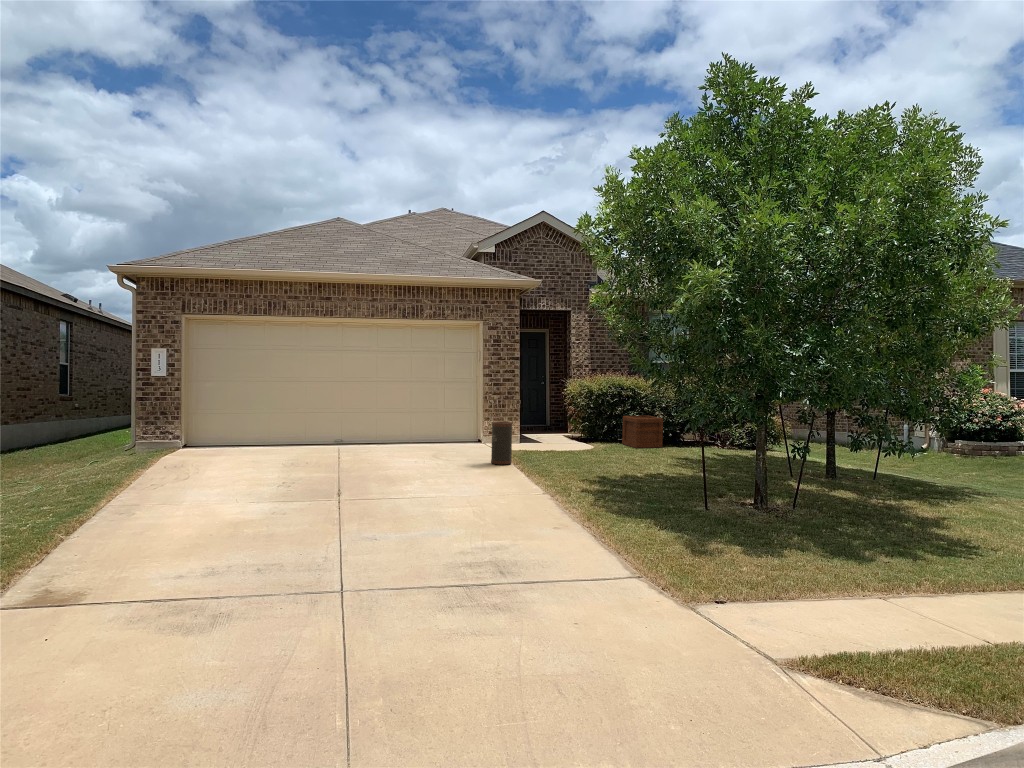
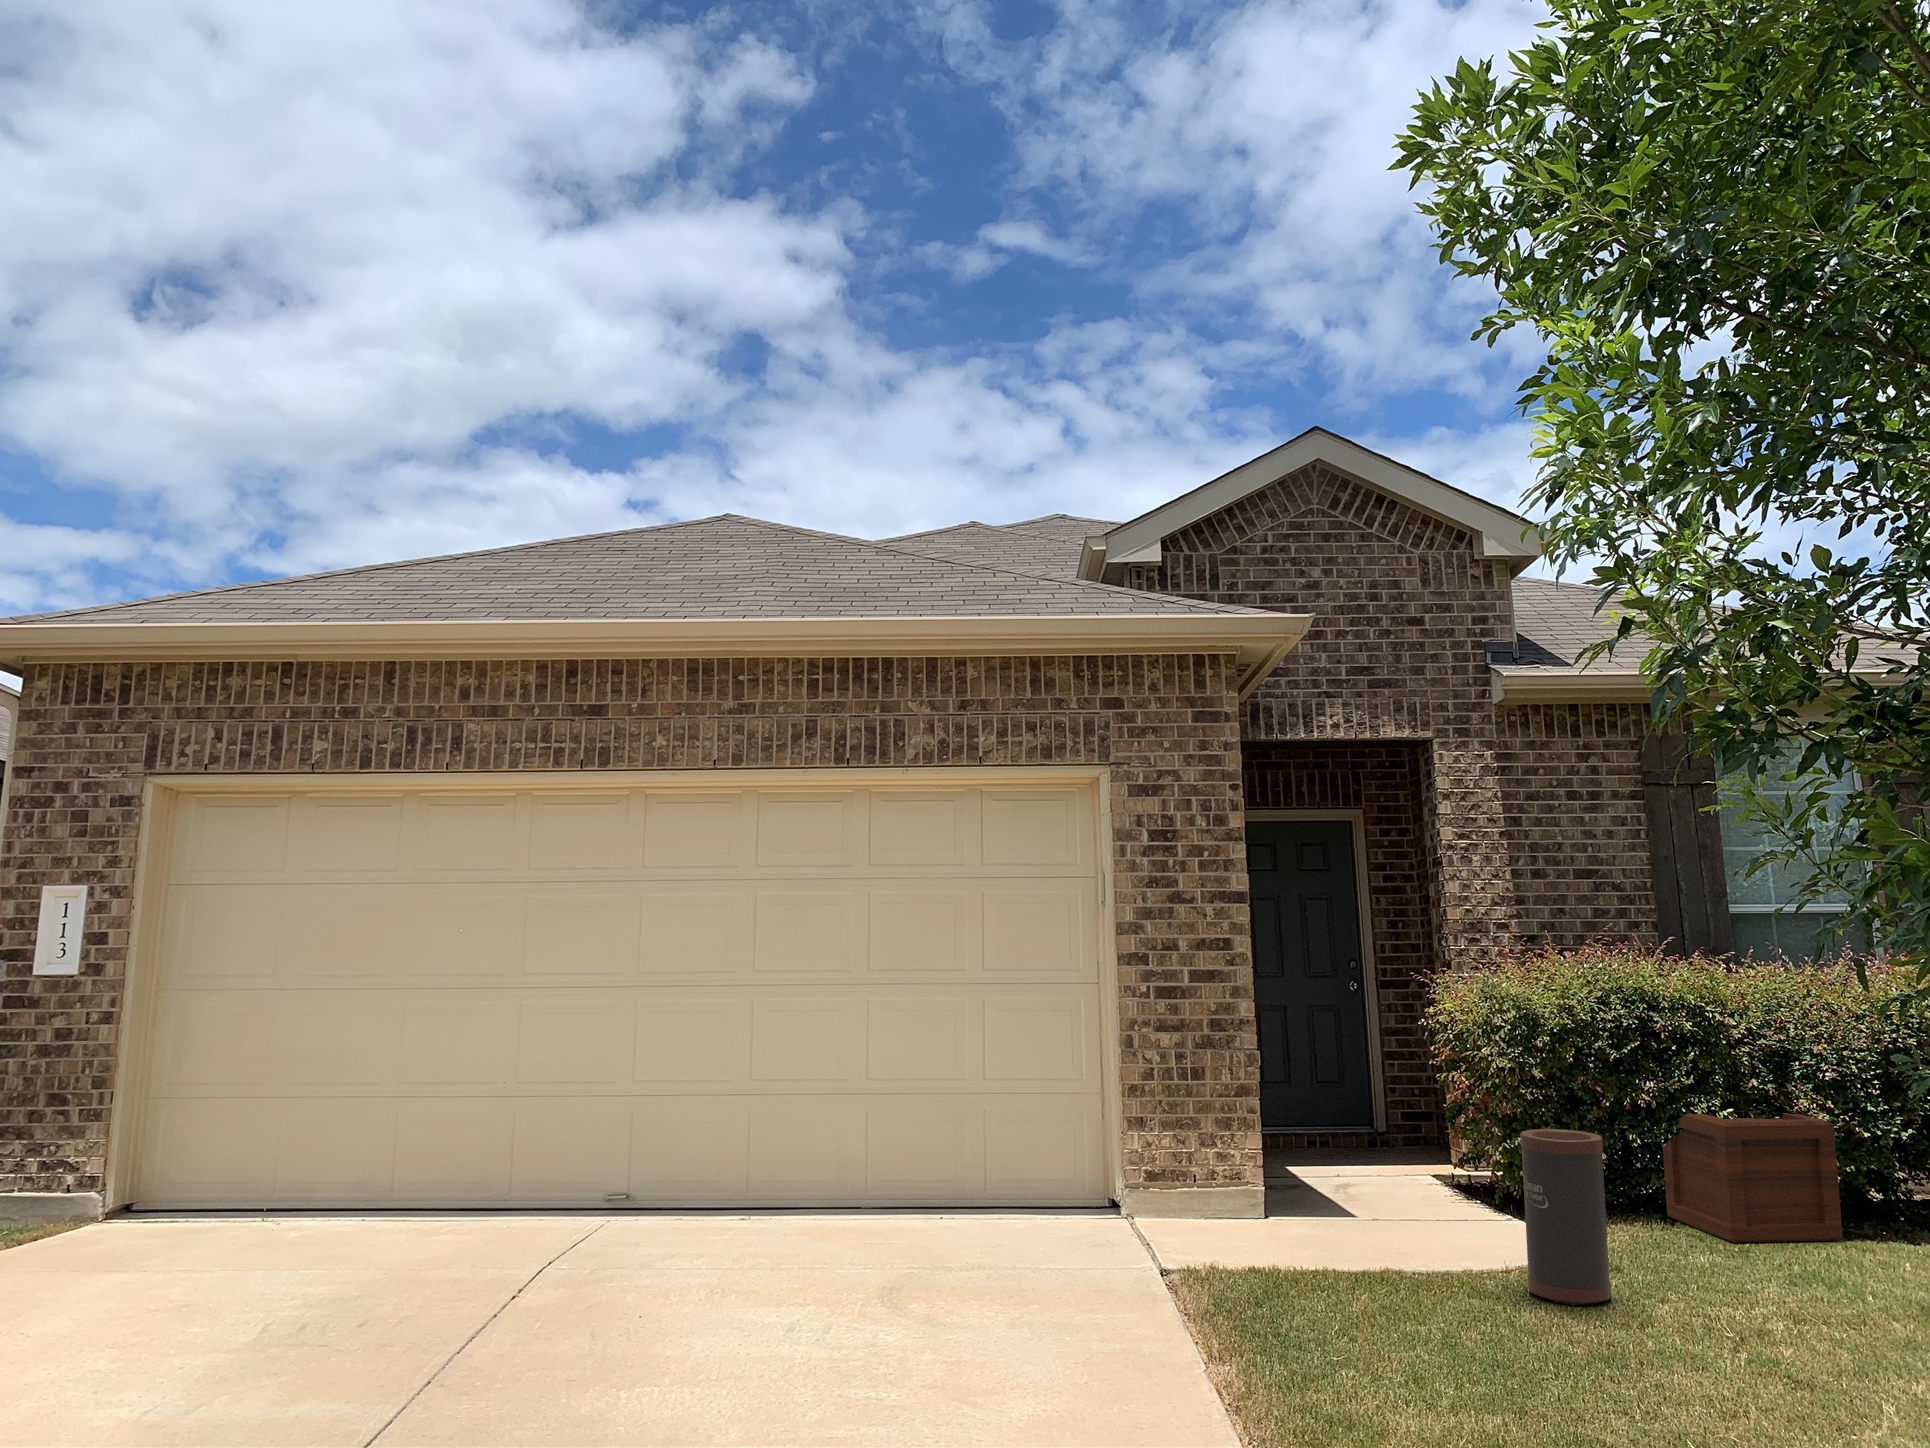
trash can: present [491,421,512,465] -> present [1520,1129,1611,1305]

